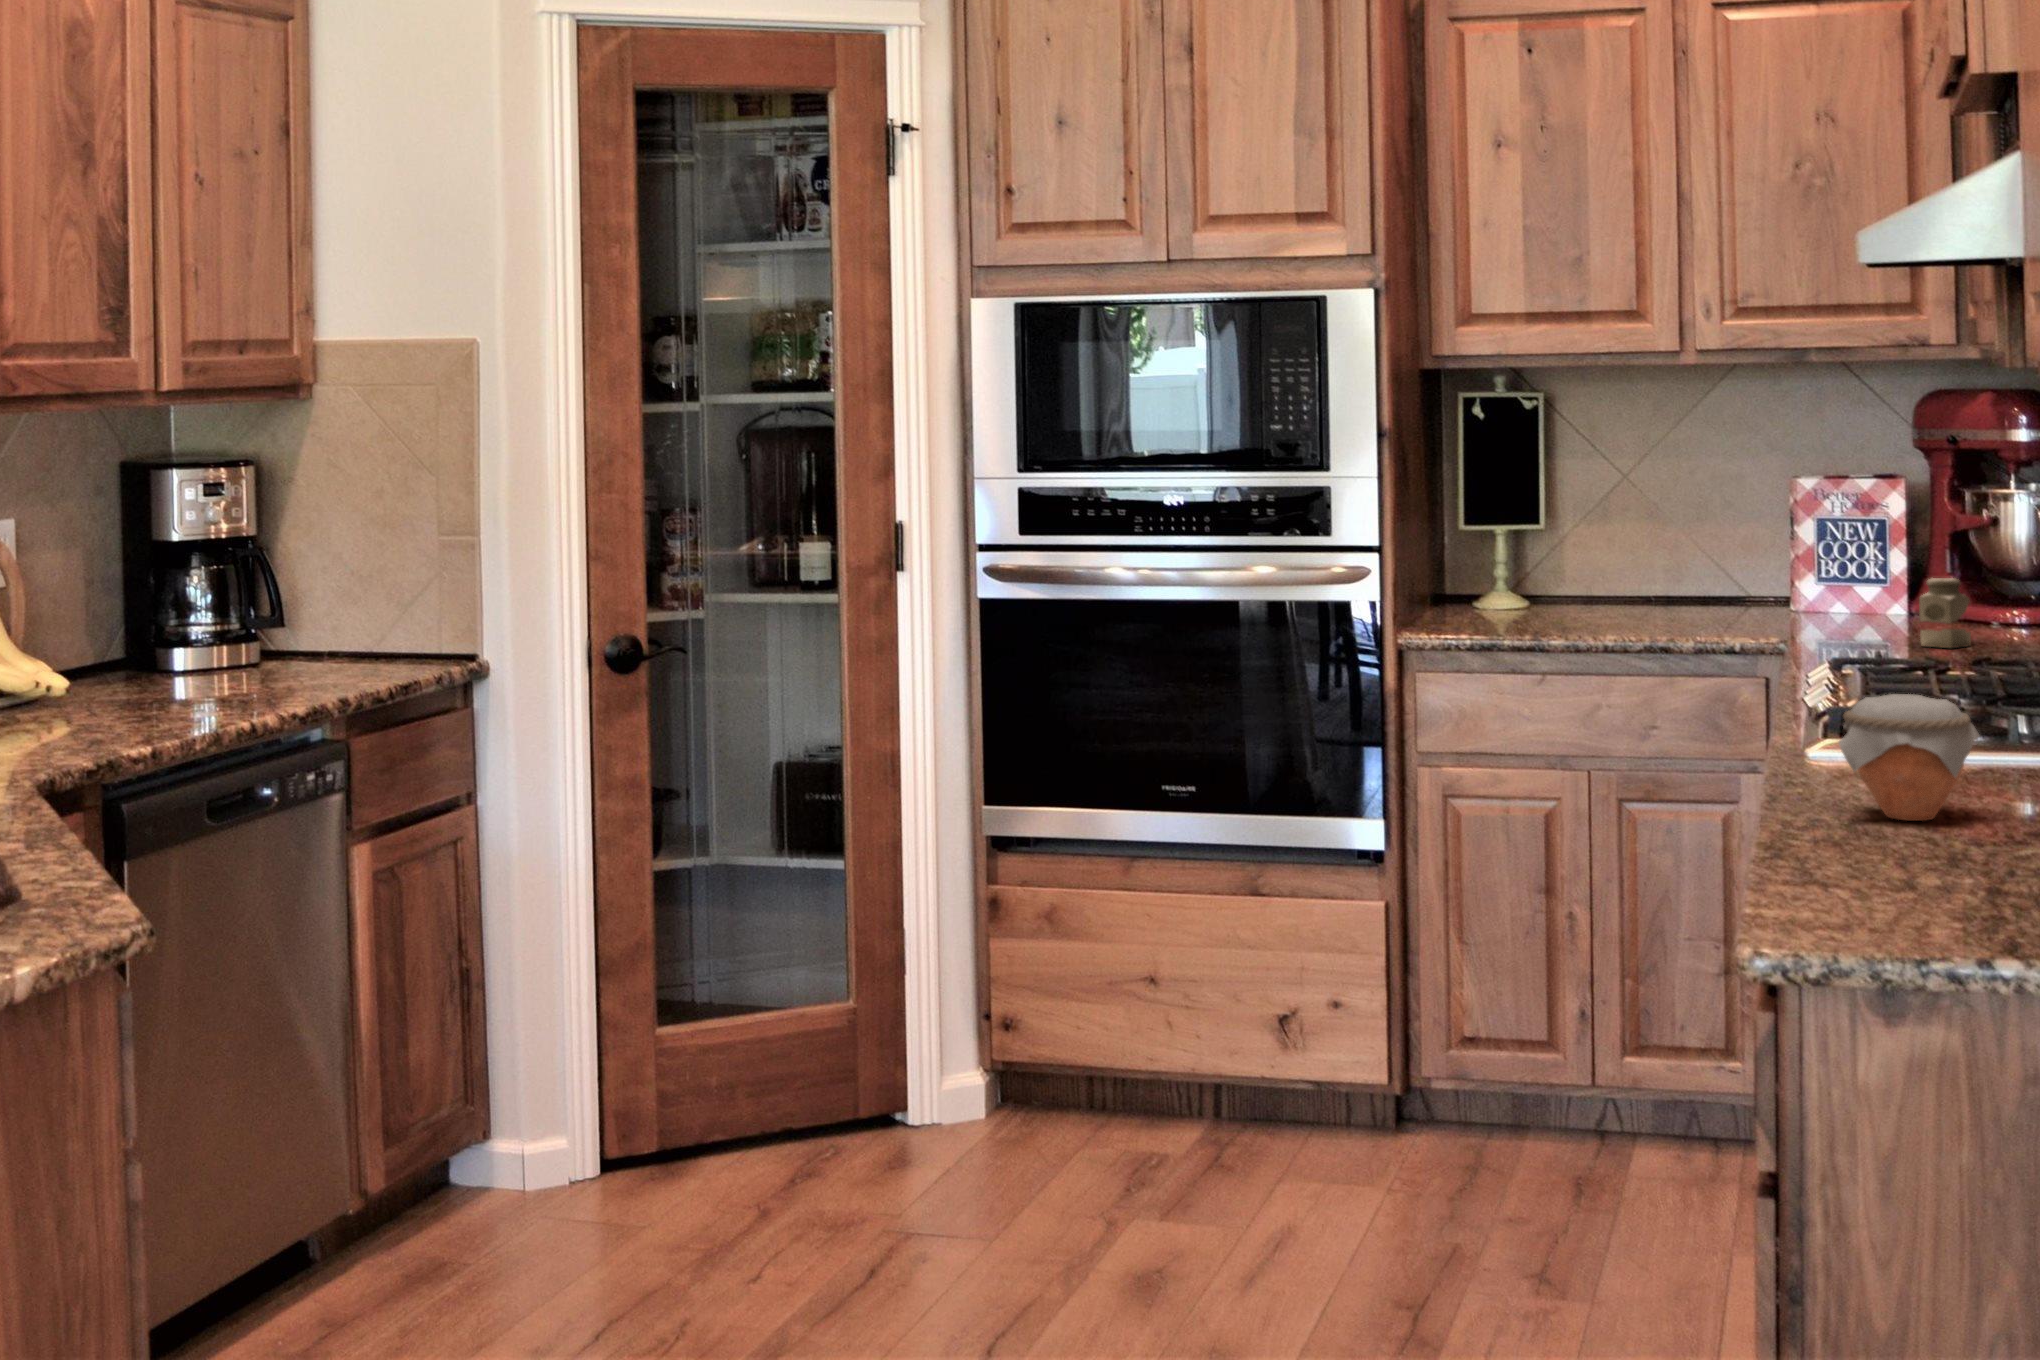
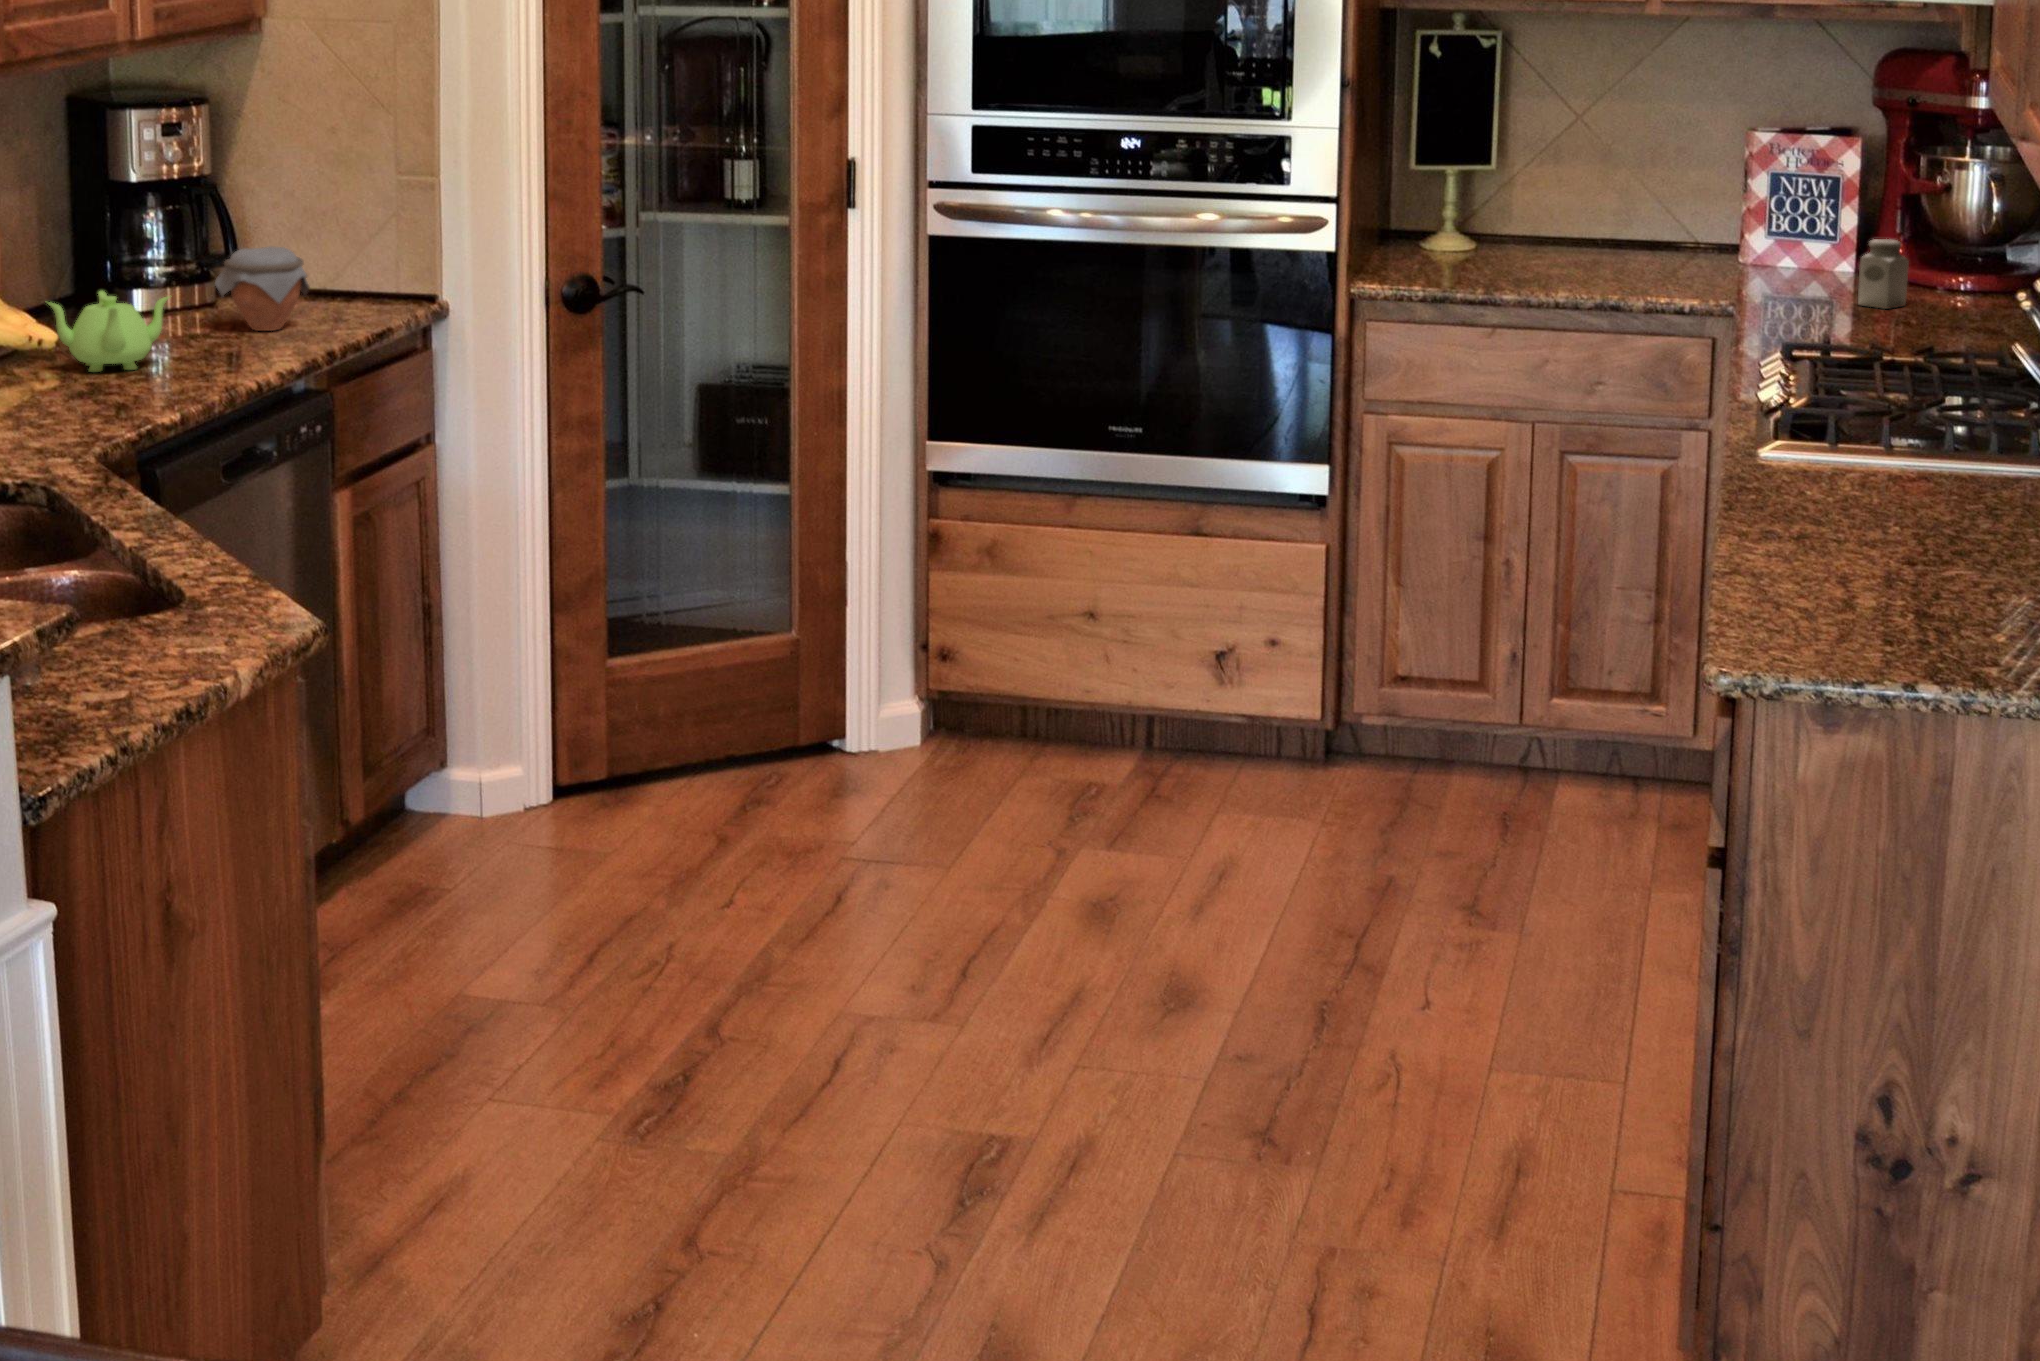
teapot: none [40,633,172,711] -> present [48,290,169,372]
jar: present [1839,694,1980,821] -> present [215,247,309,331]

